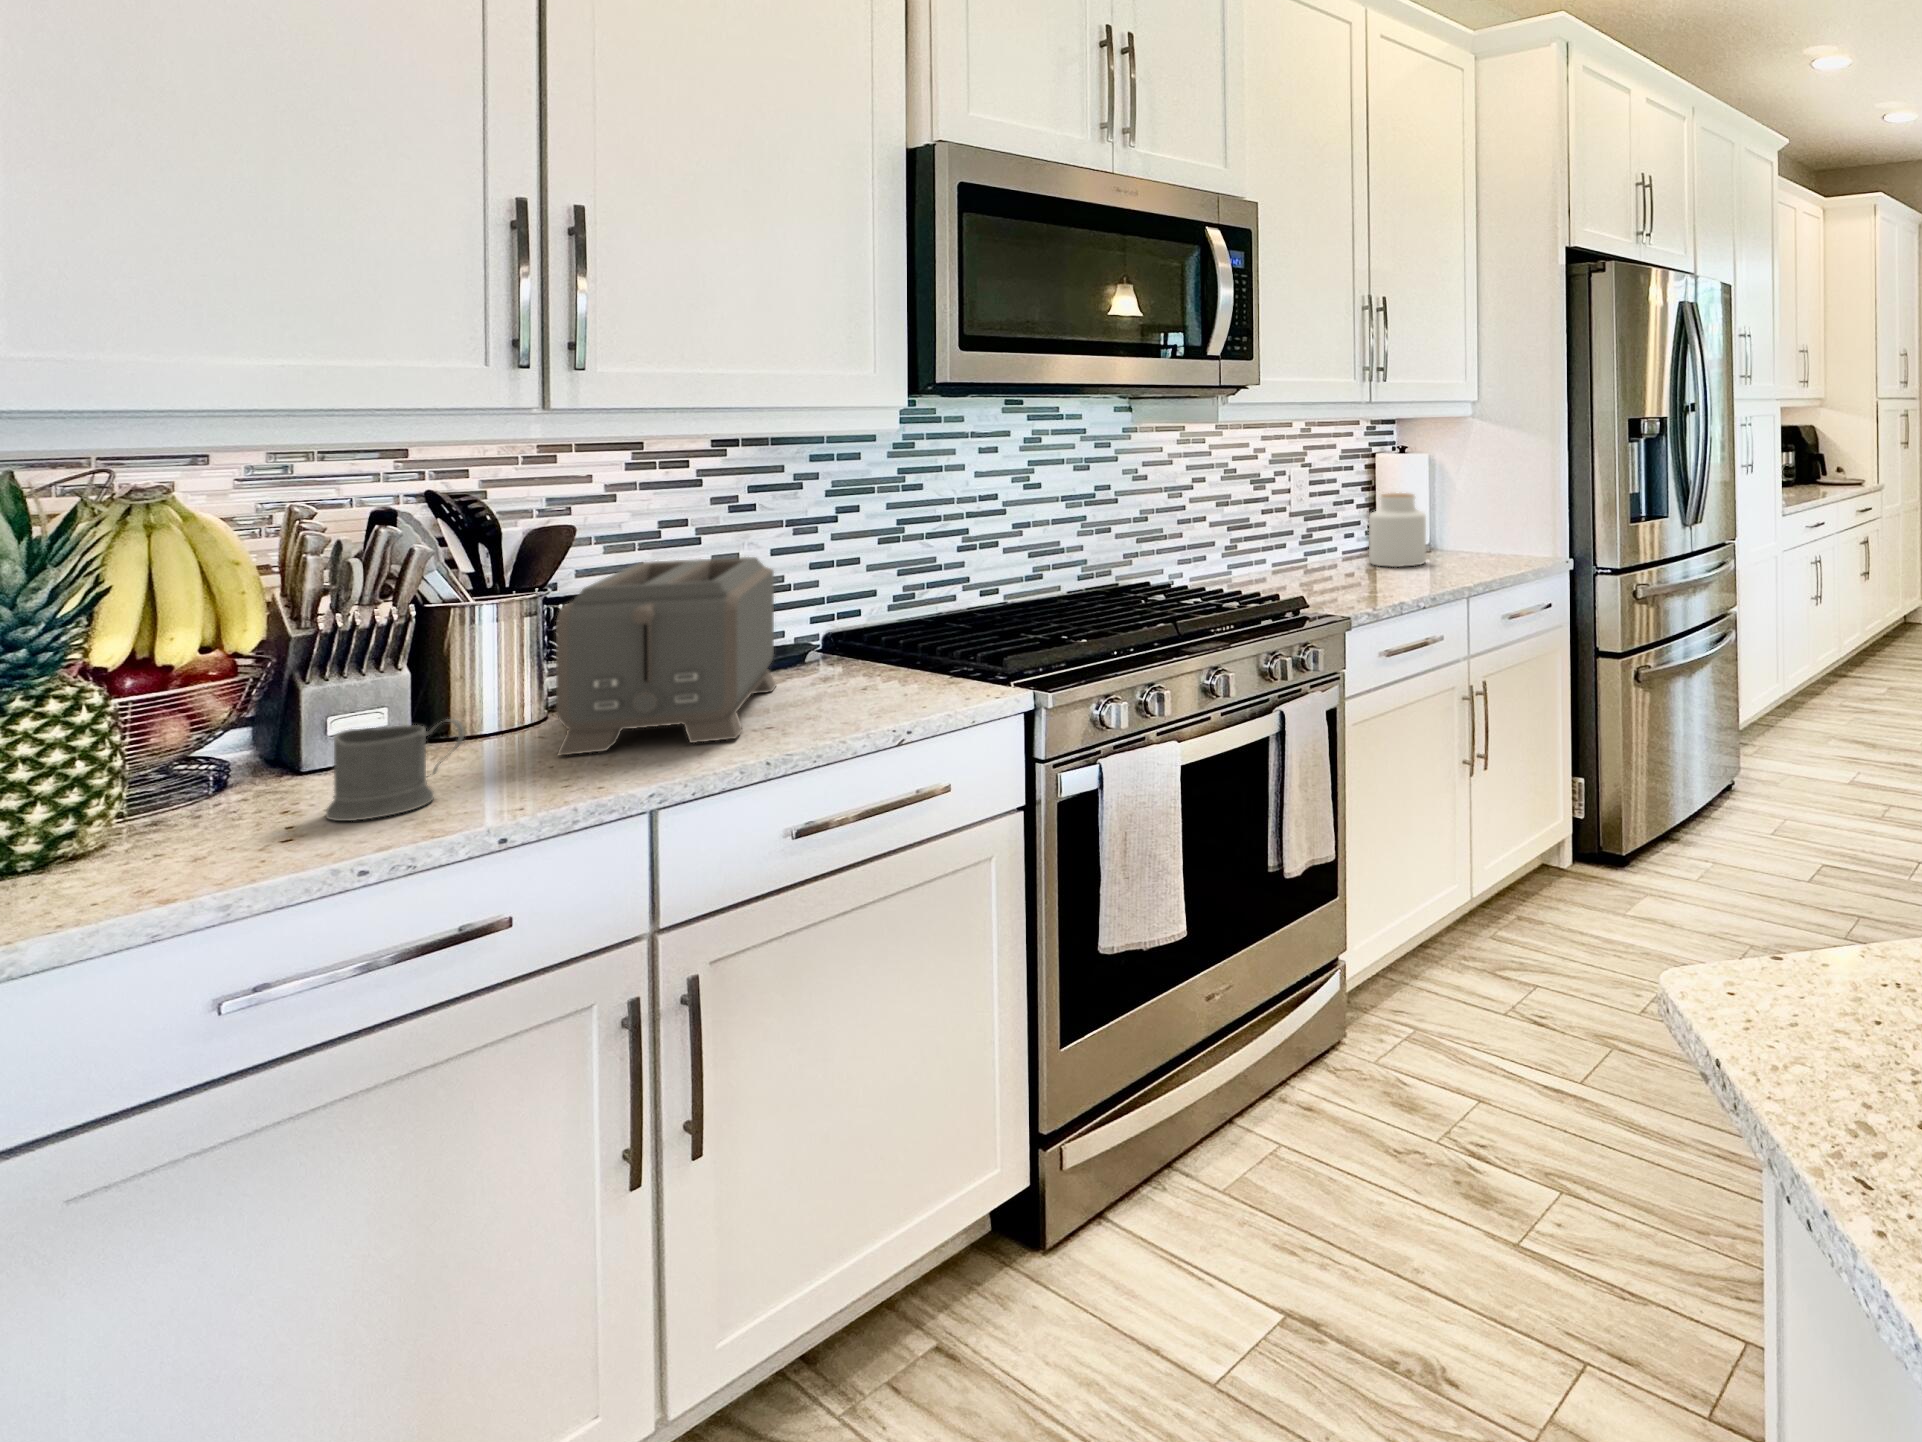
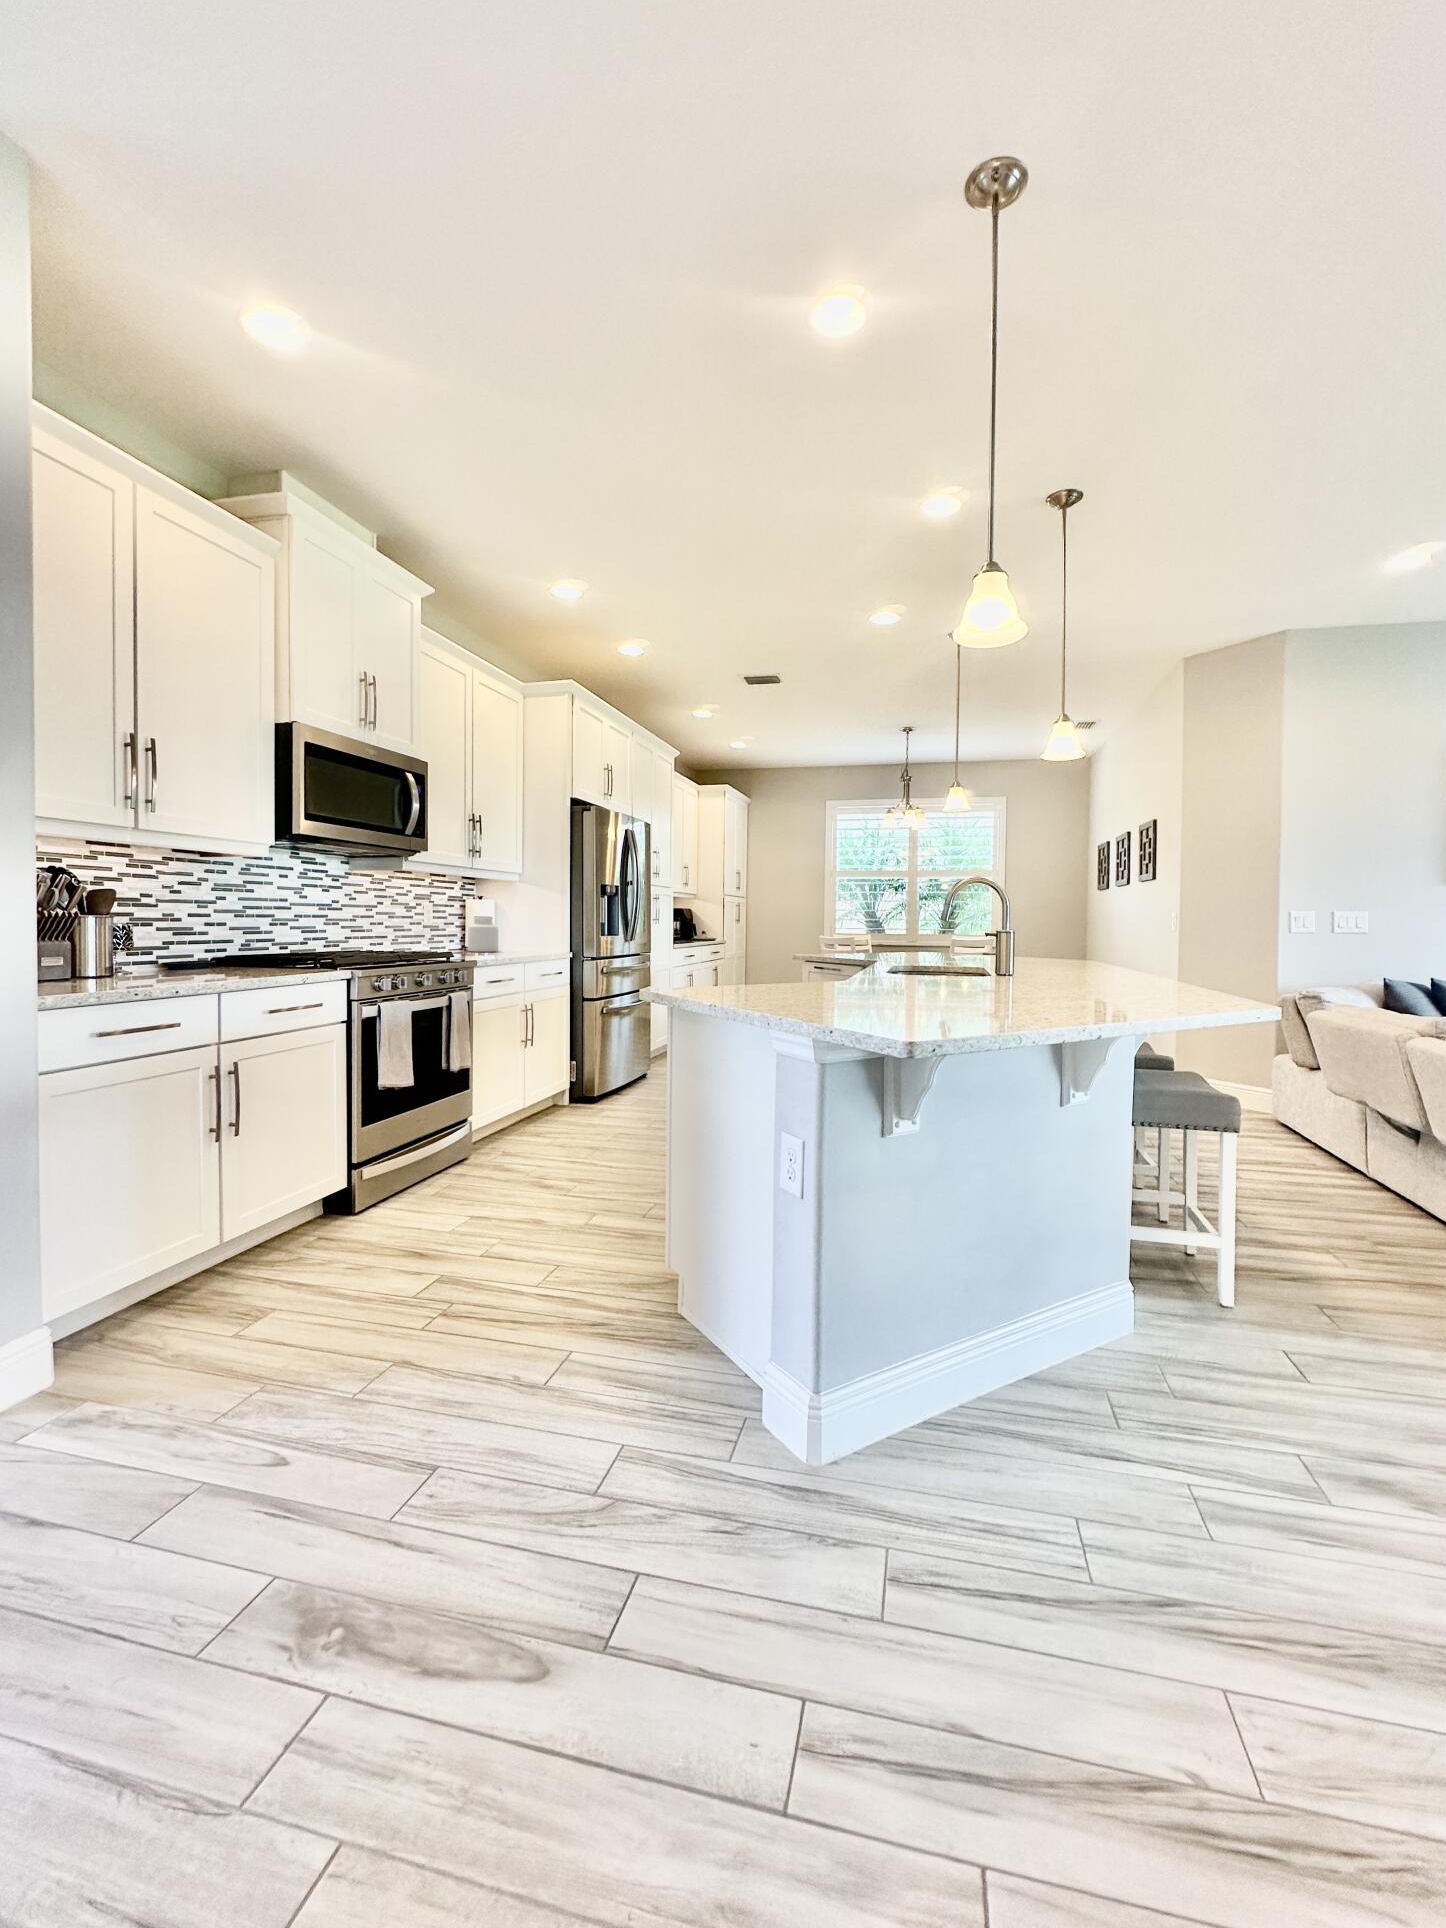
toaster: present [556,557,776,755] -> none [148,905,237,975]
mug: present [326,719,464,821] -> none [91,946,147,982]

